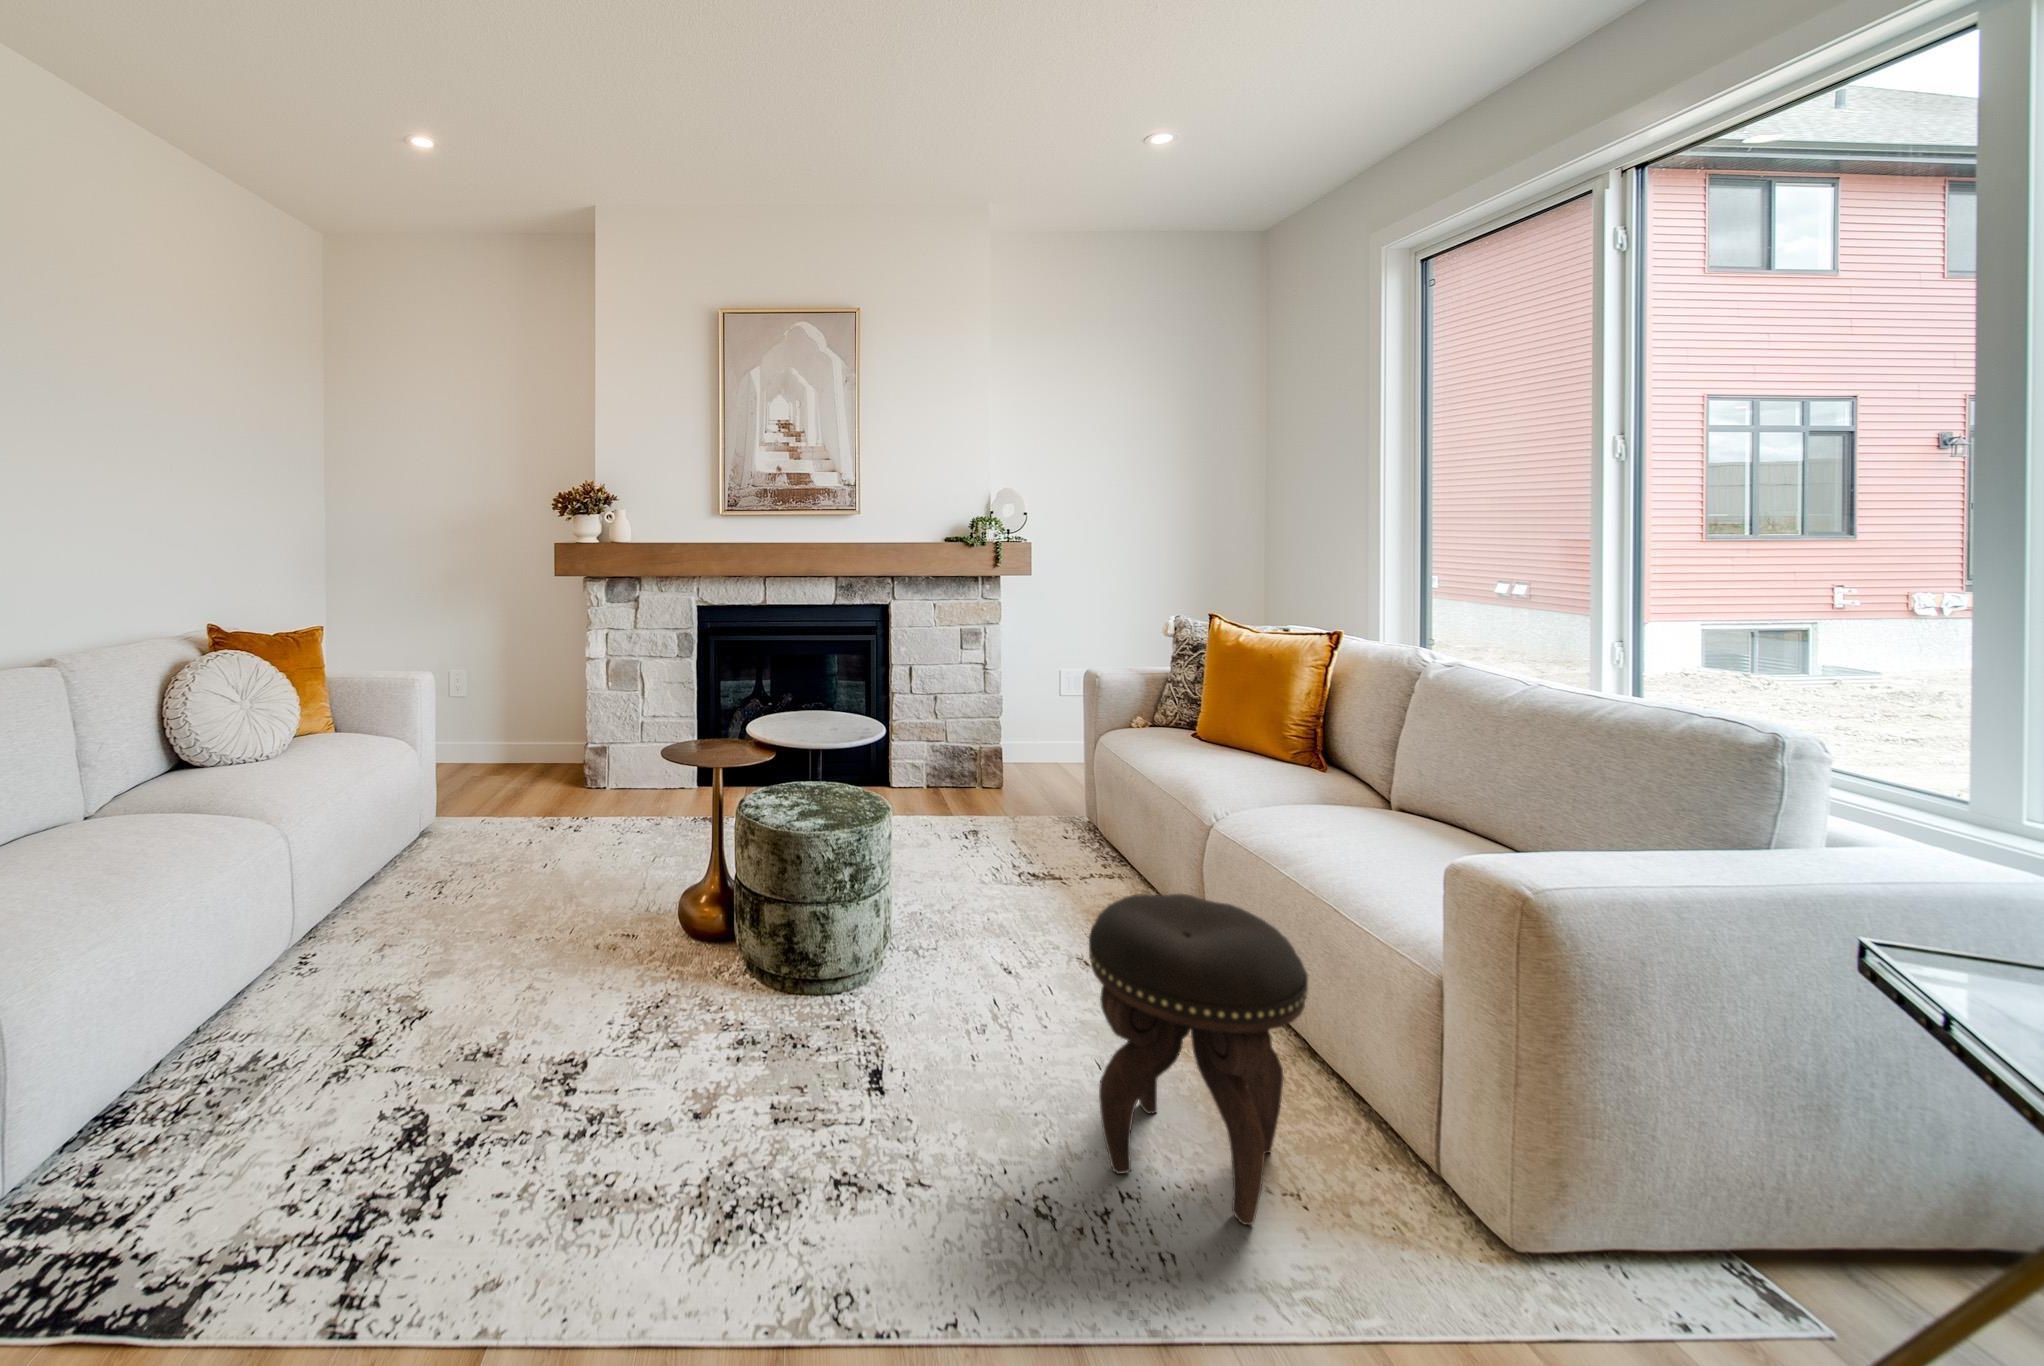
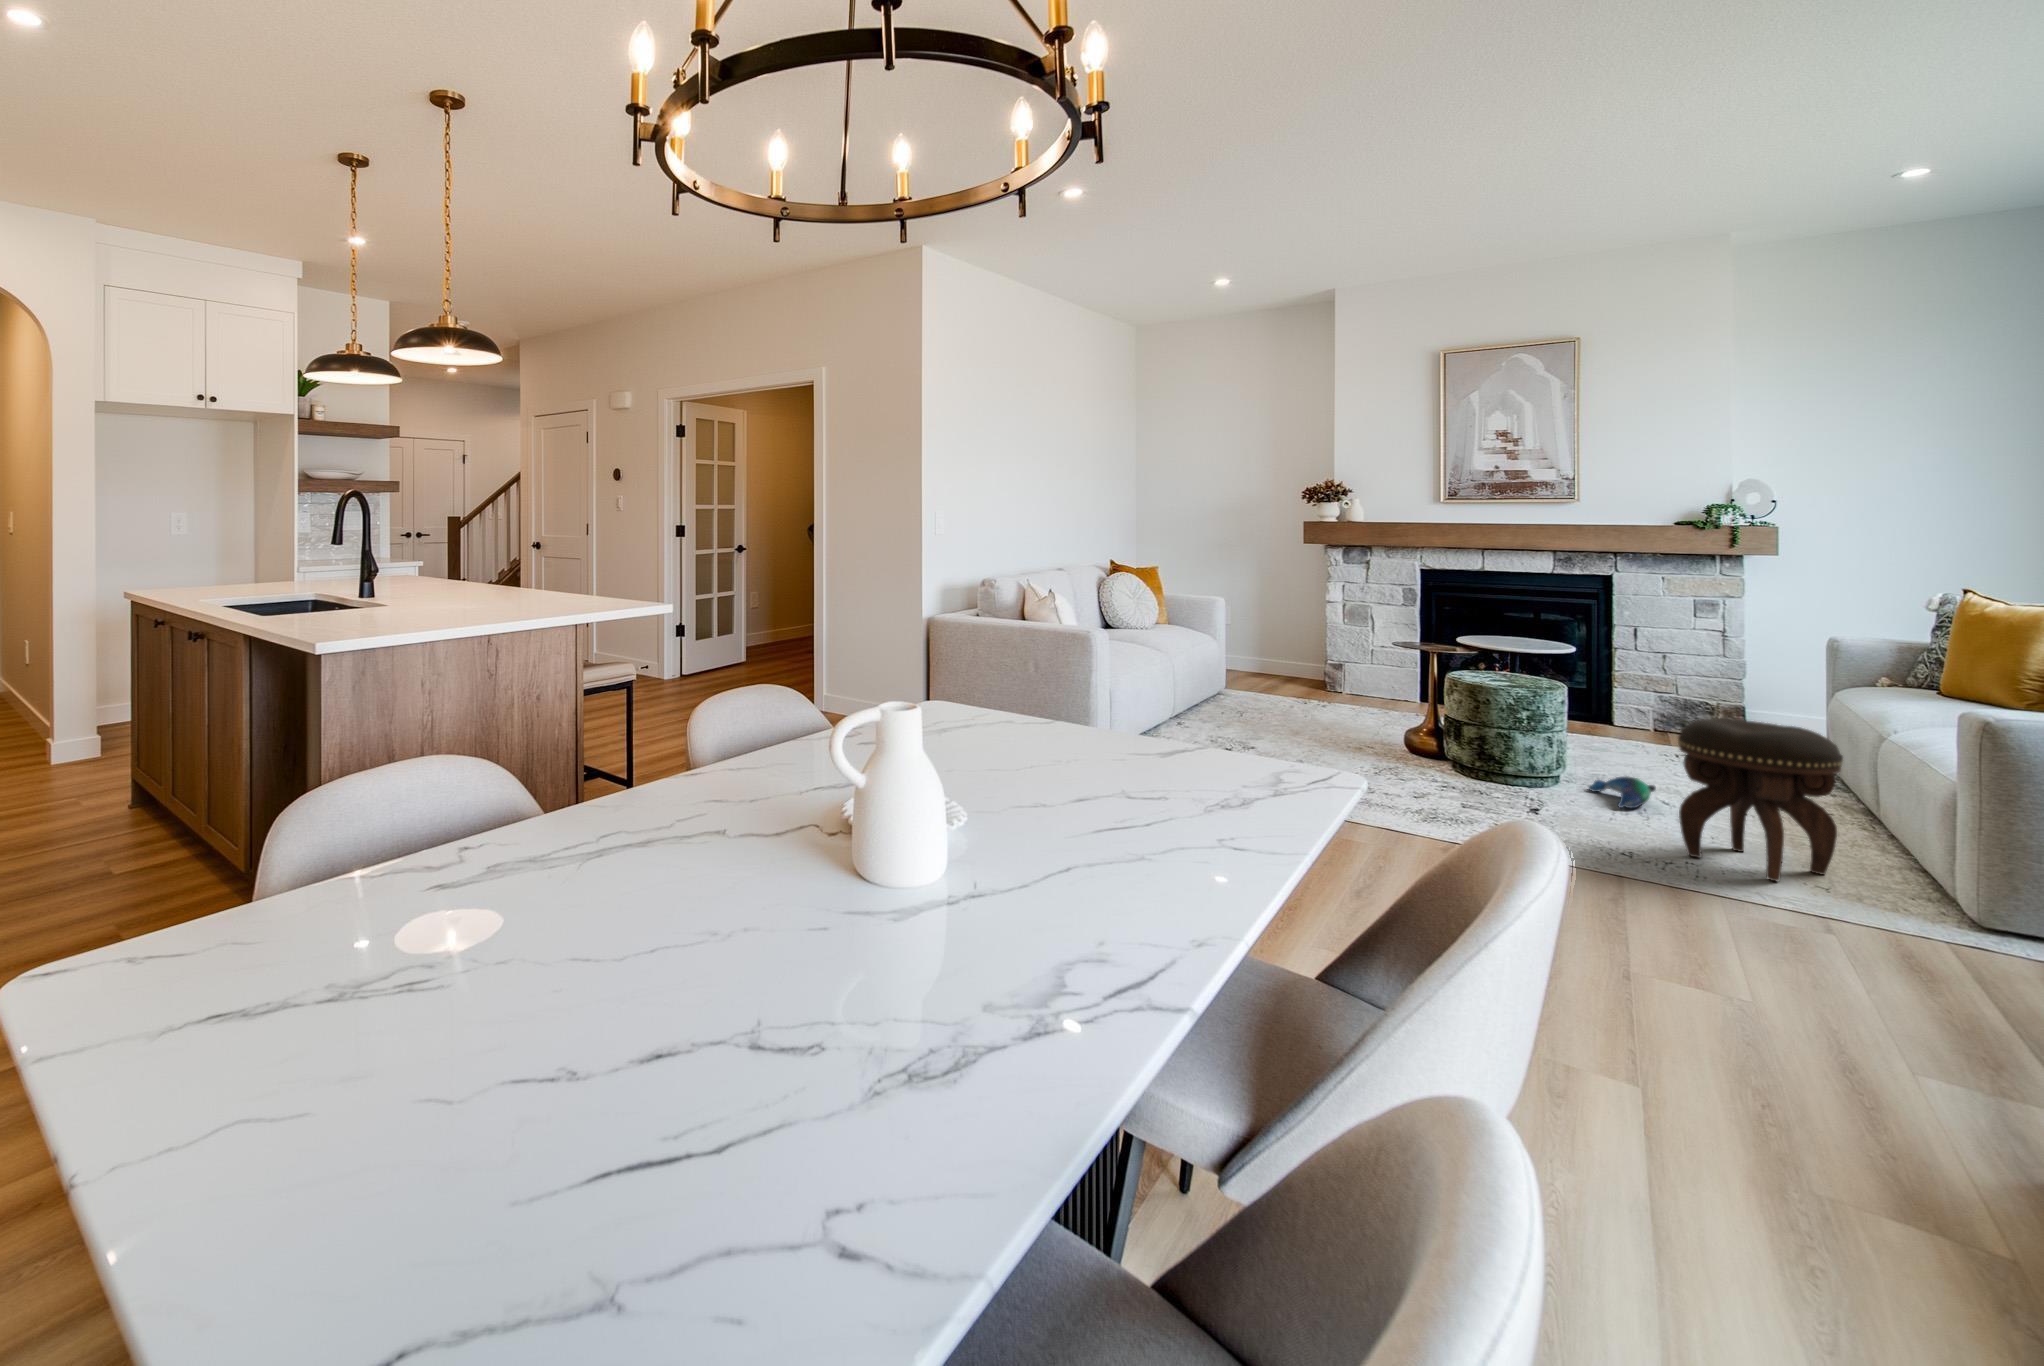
plush toy: none [921,944,1007,1021] -> present [1589,777,1656,808]

